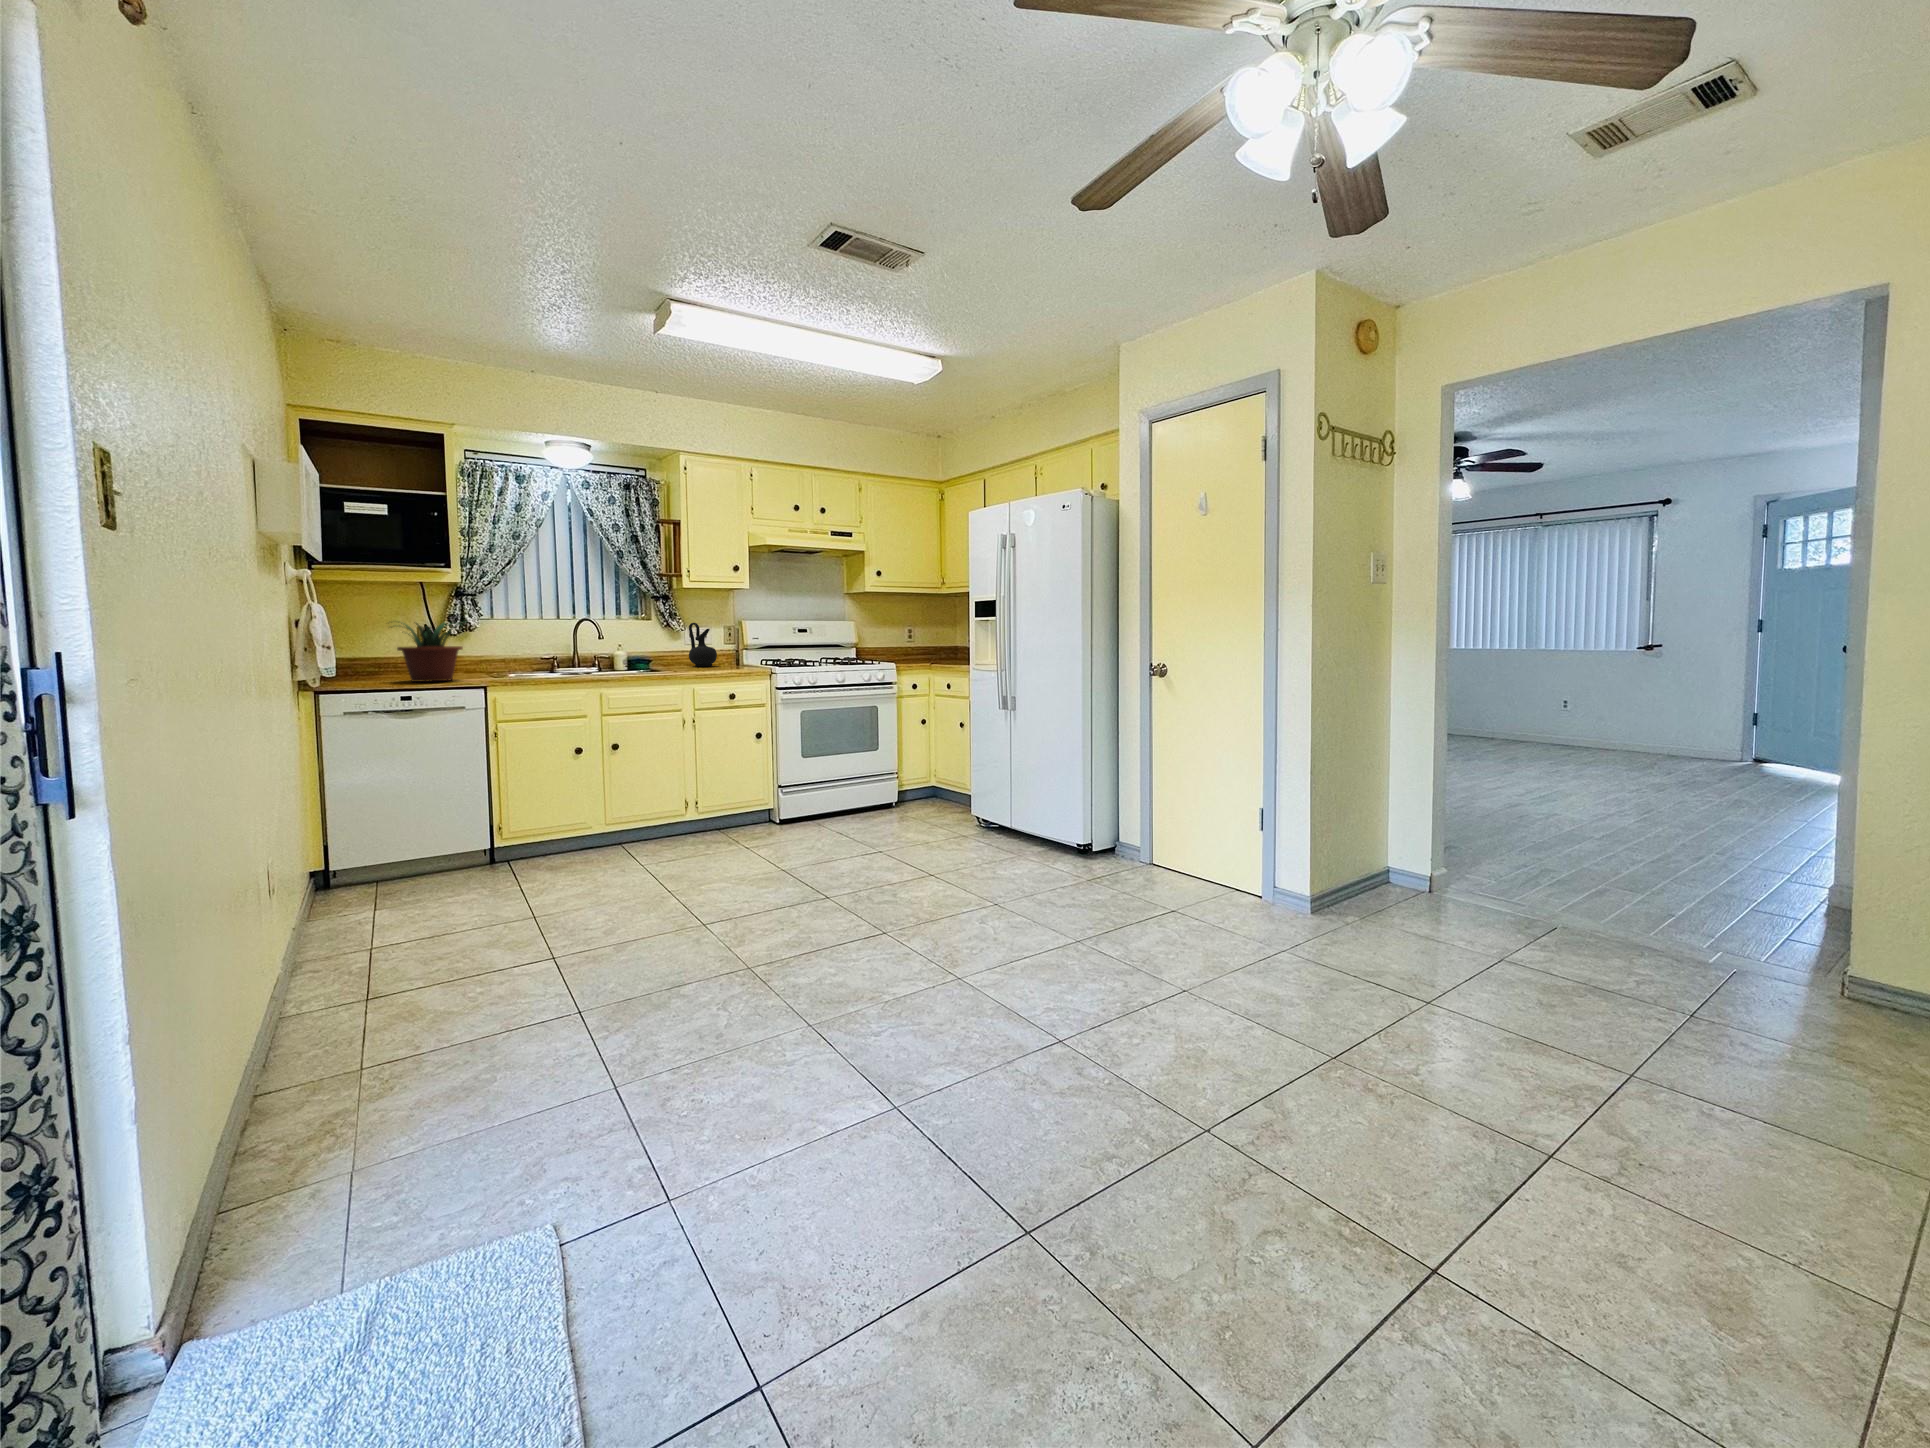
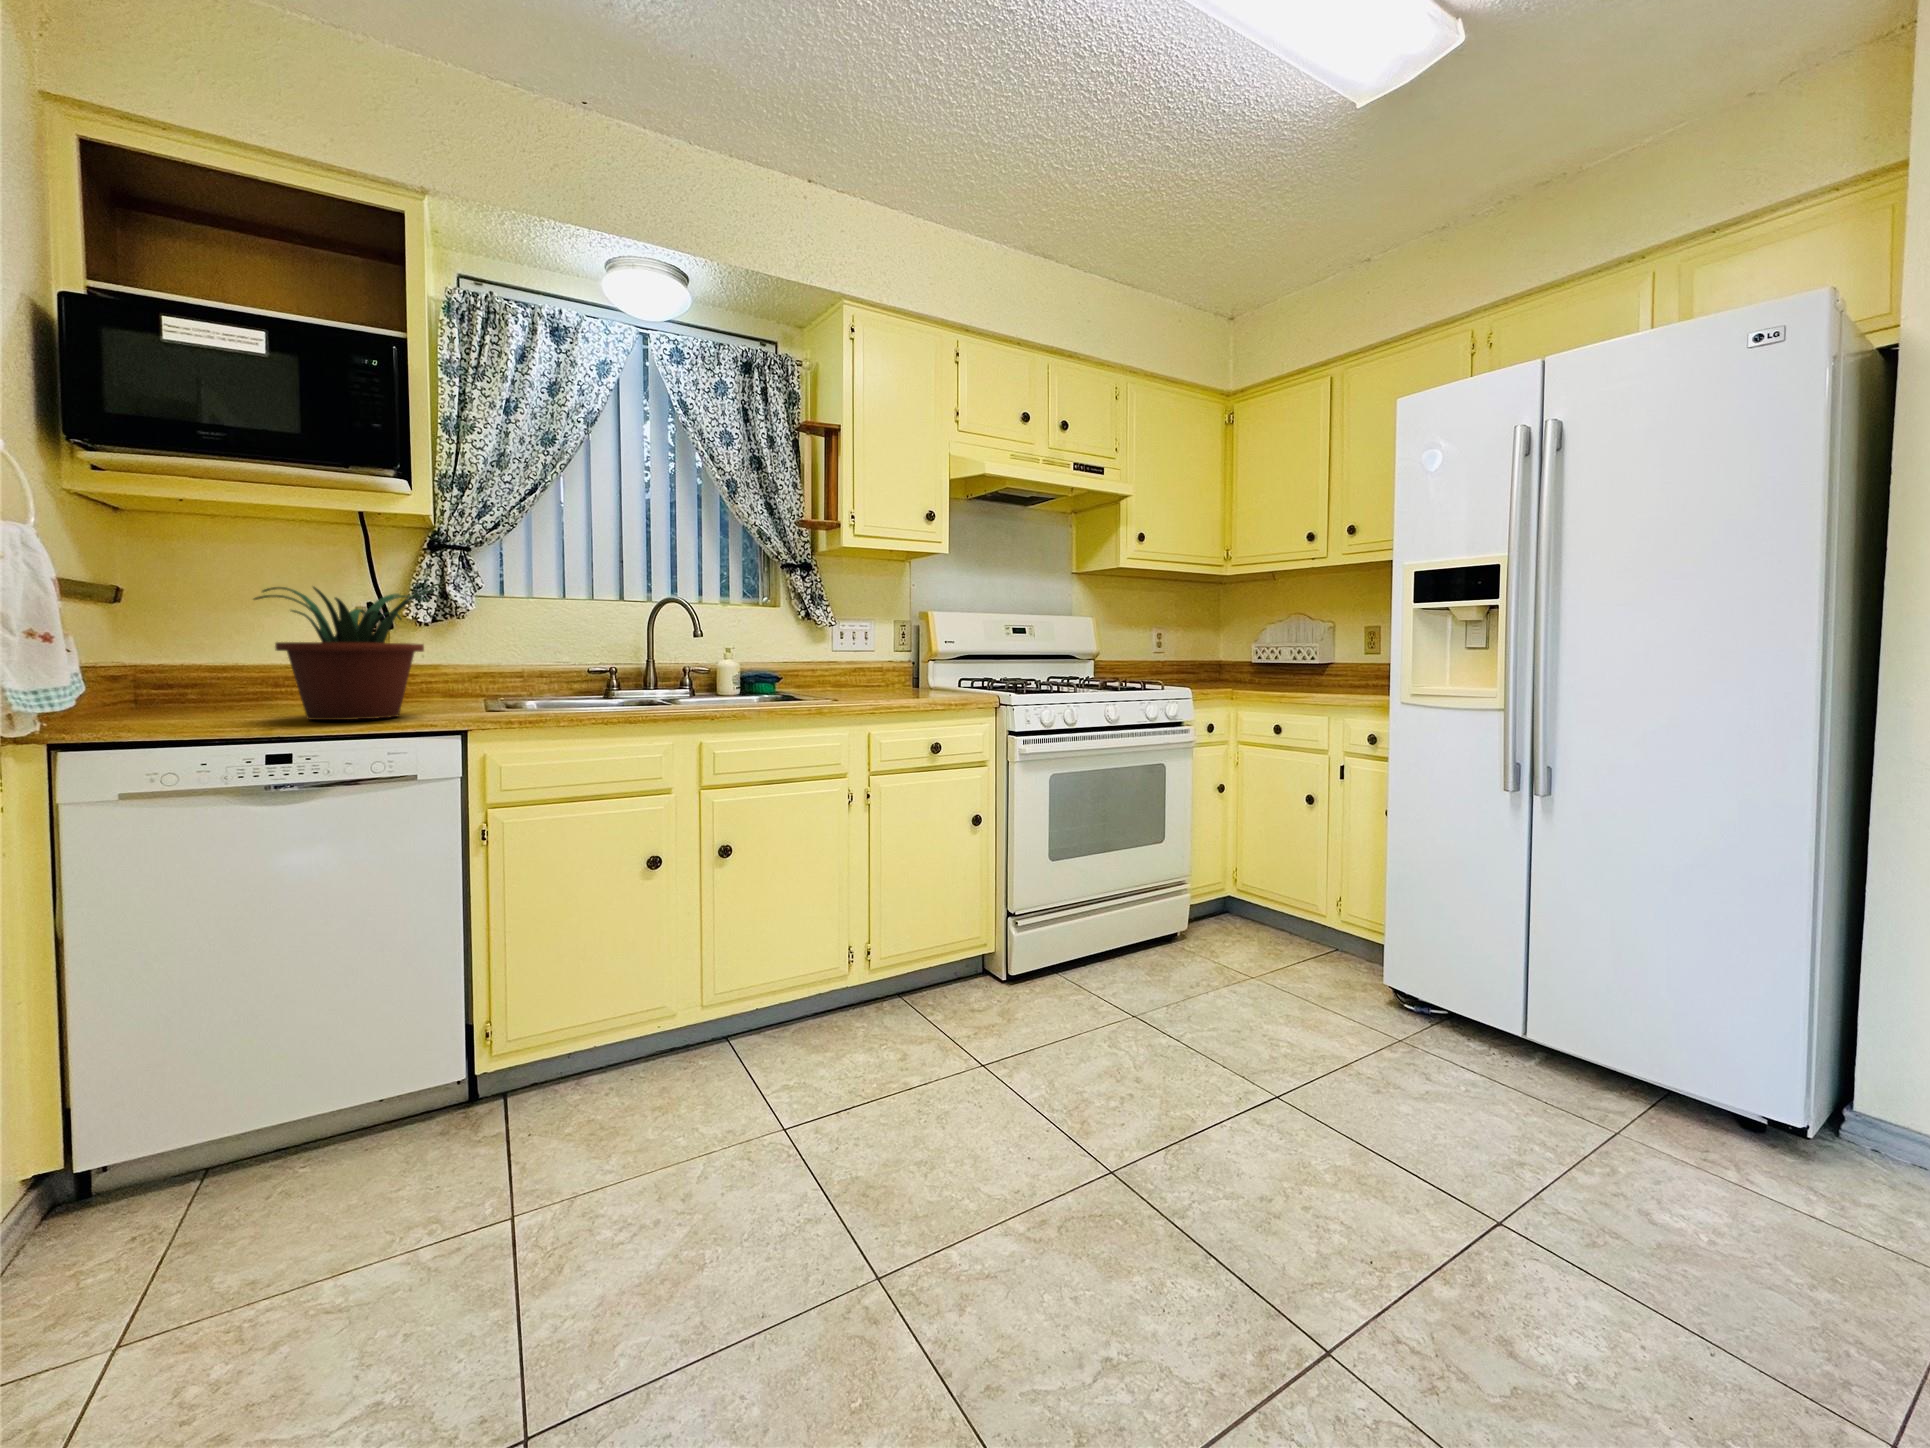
ceramic jug: present [689,623,717,667] -> none [844,612,891,690]

